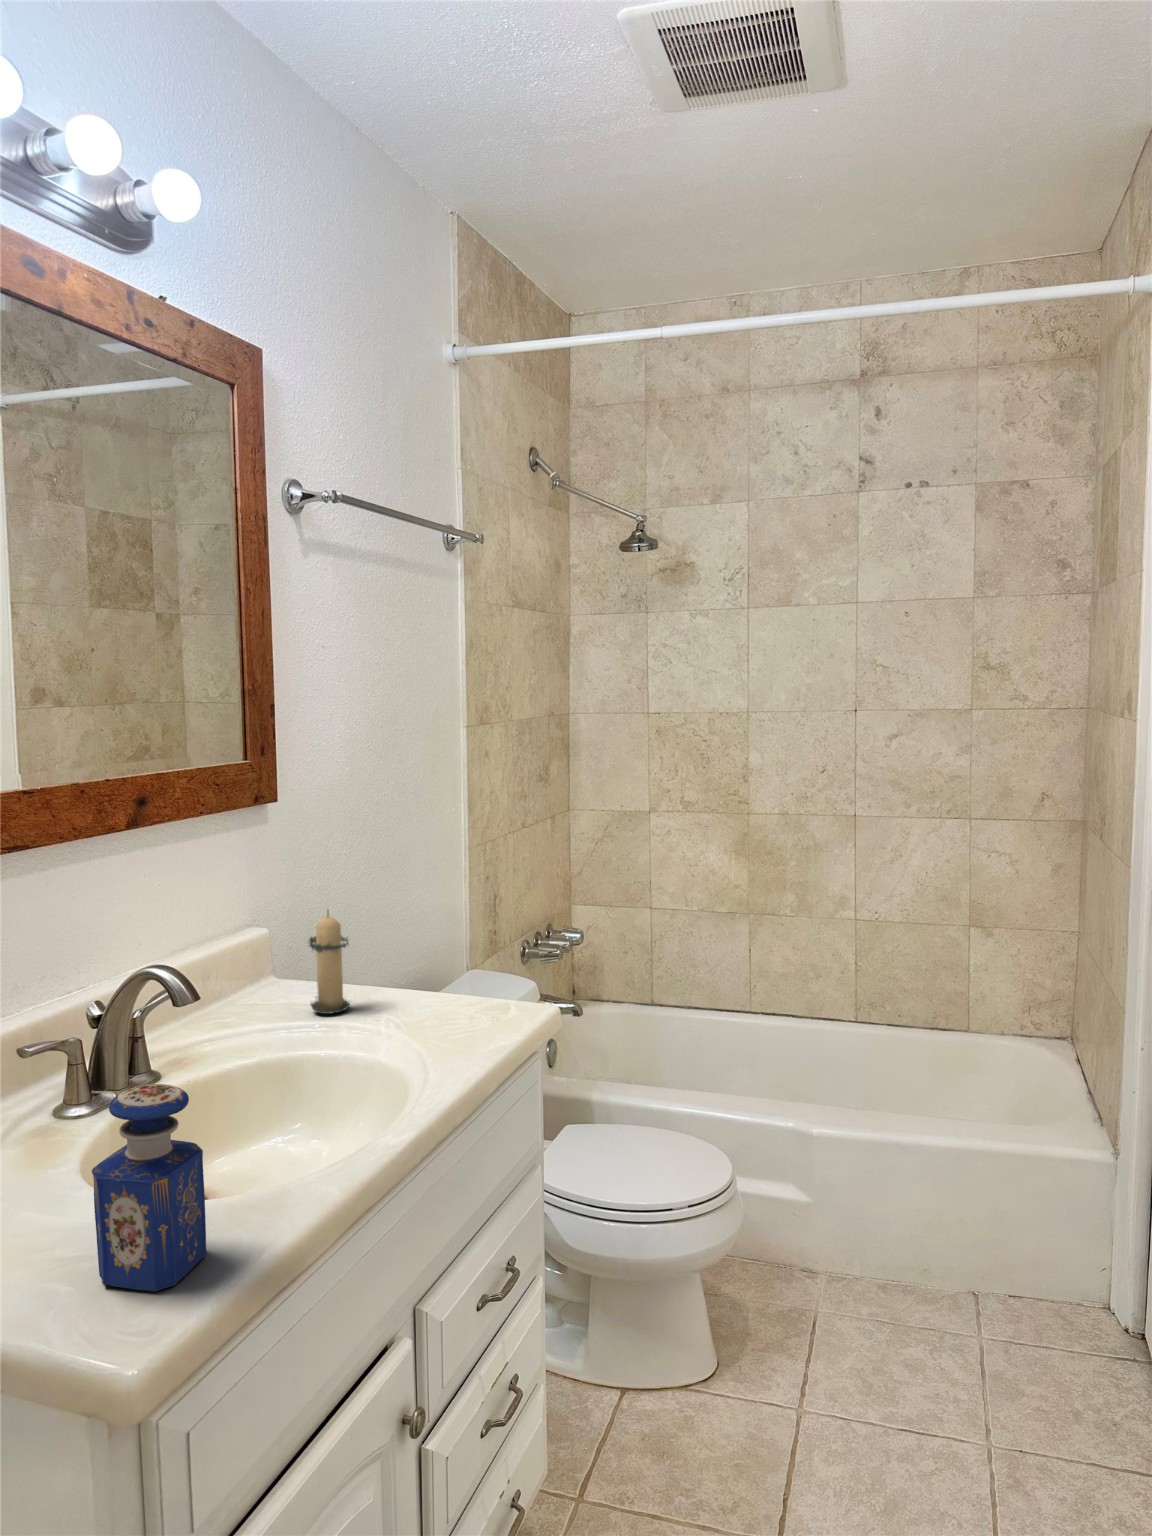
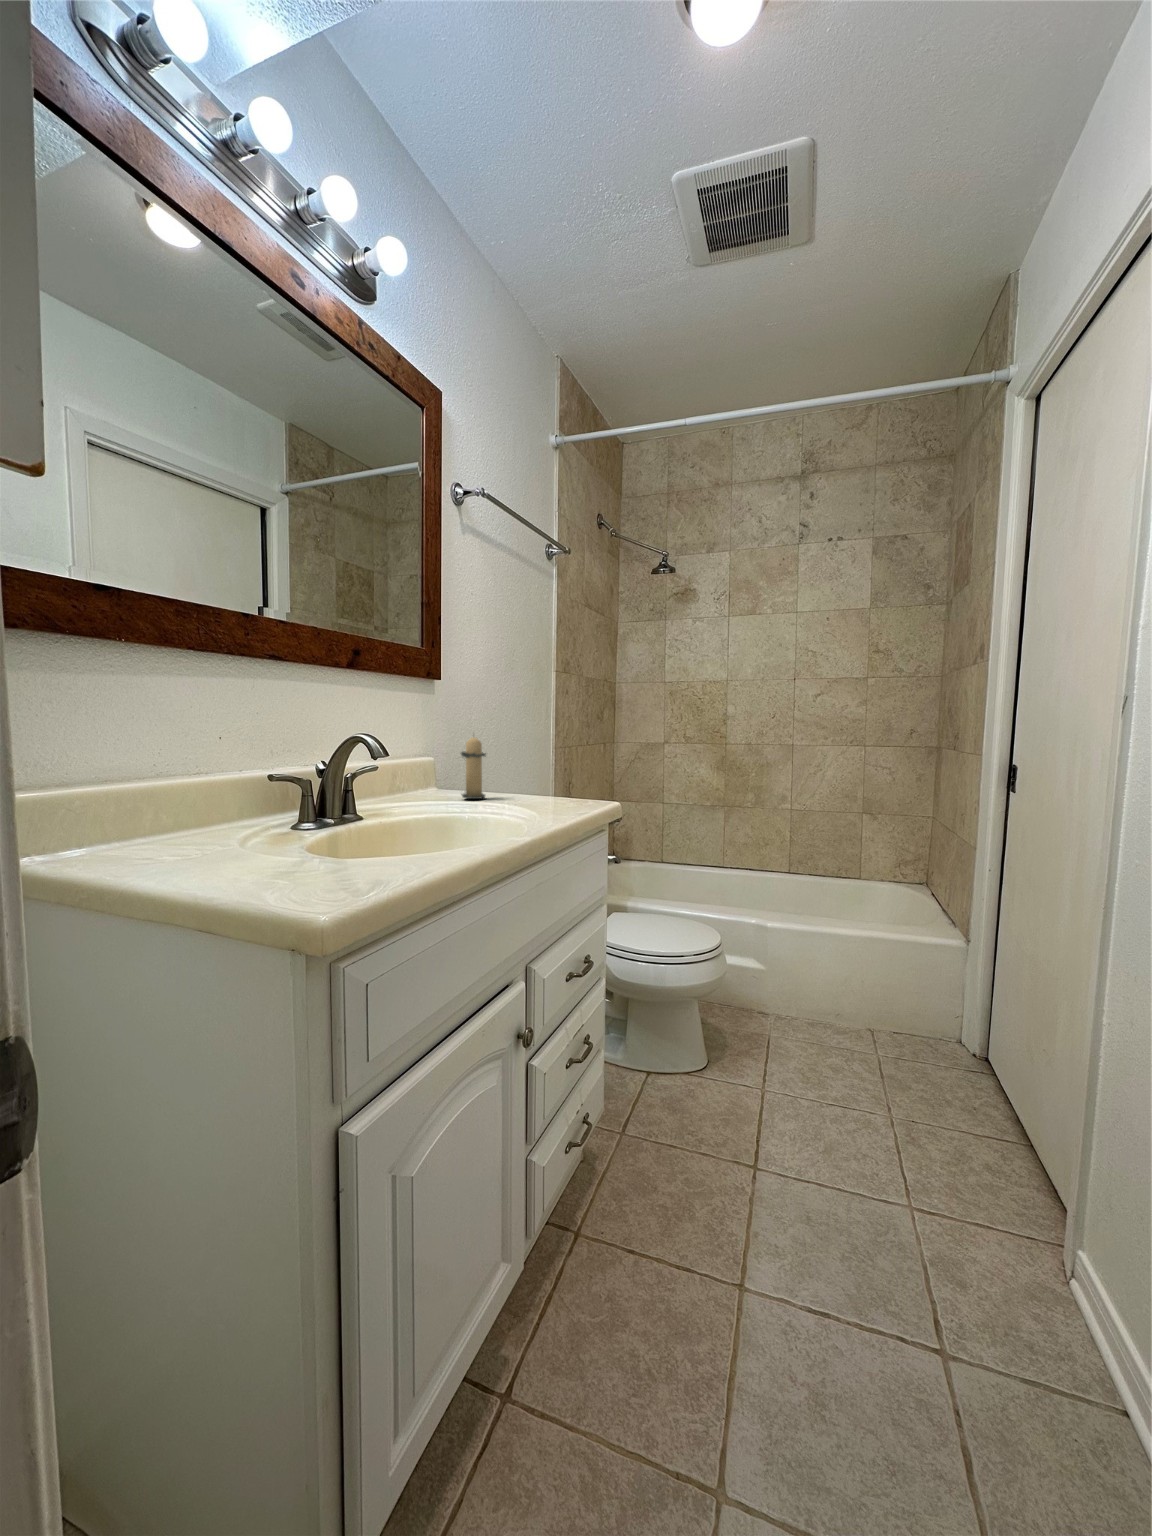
perfume bottle: present [92,1084,207,1291] -> none [301,739,384,881]

